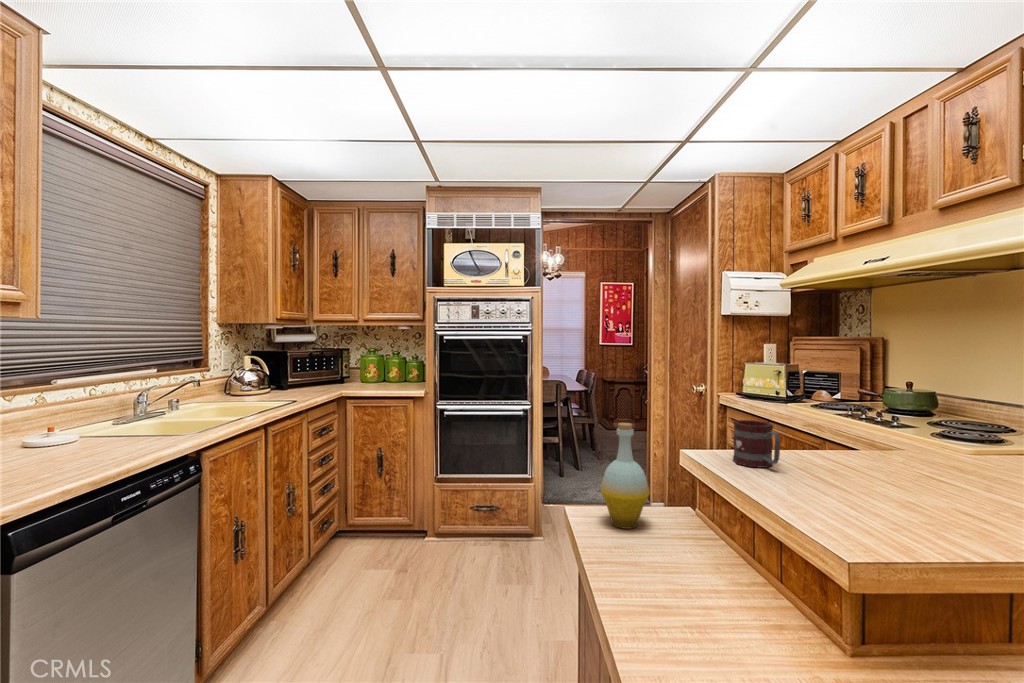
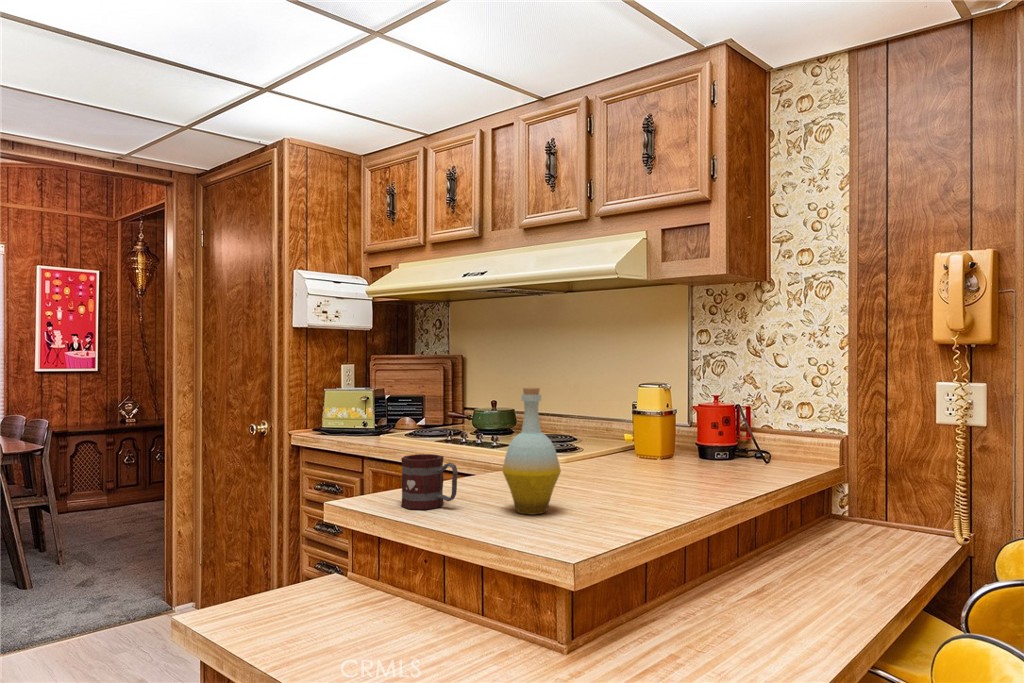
bottle: present [601,423,649,529] -> present [502,388,561,514]

